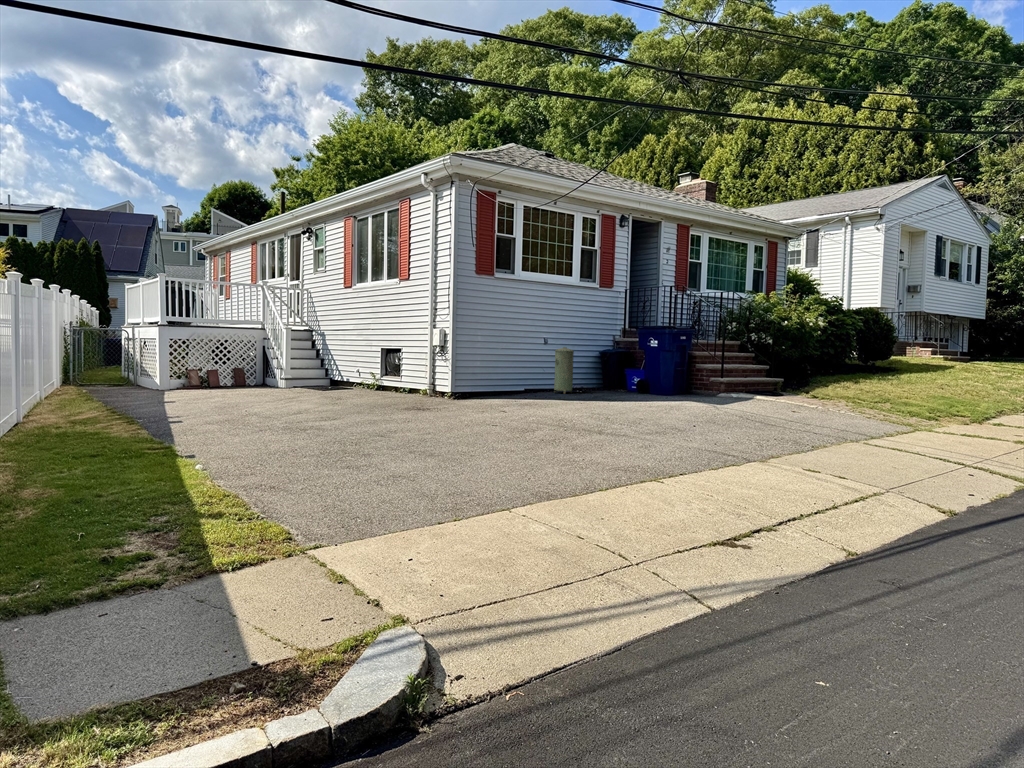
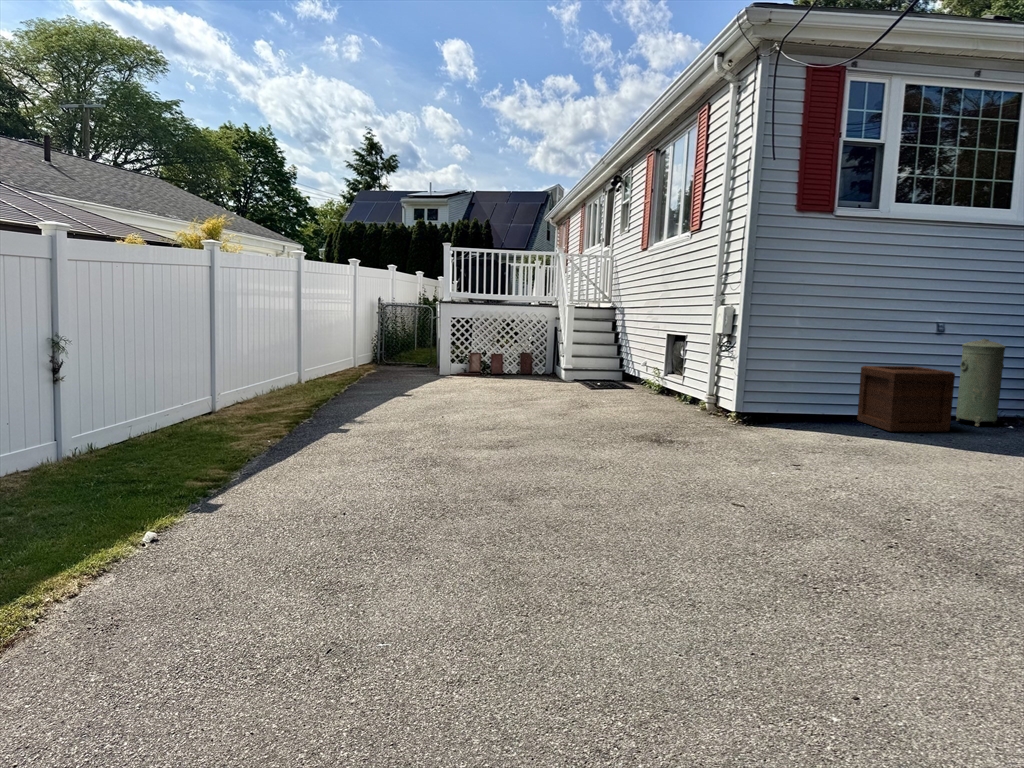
wooden crate: none [509,362,555,397] -> present [857,366,955,432]

